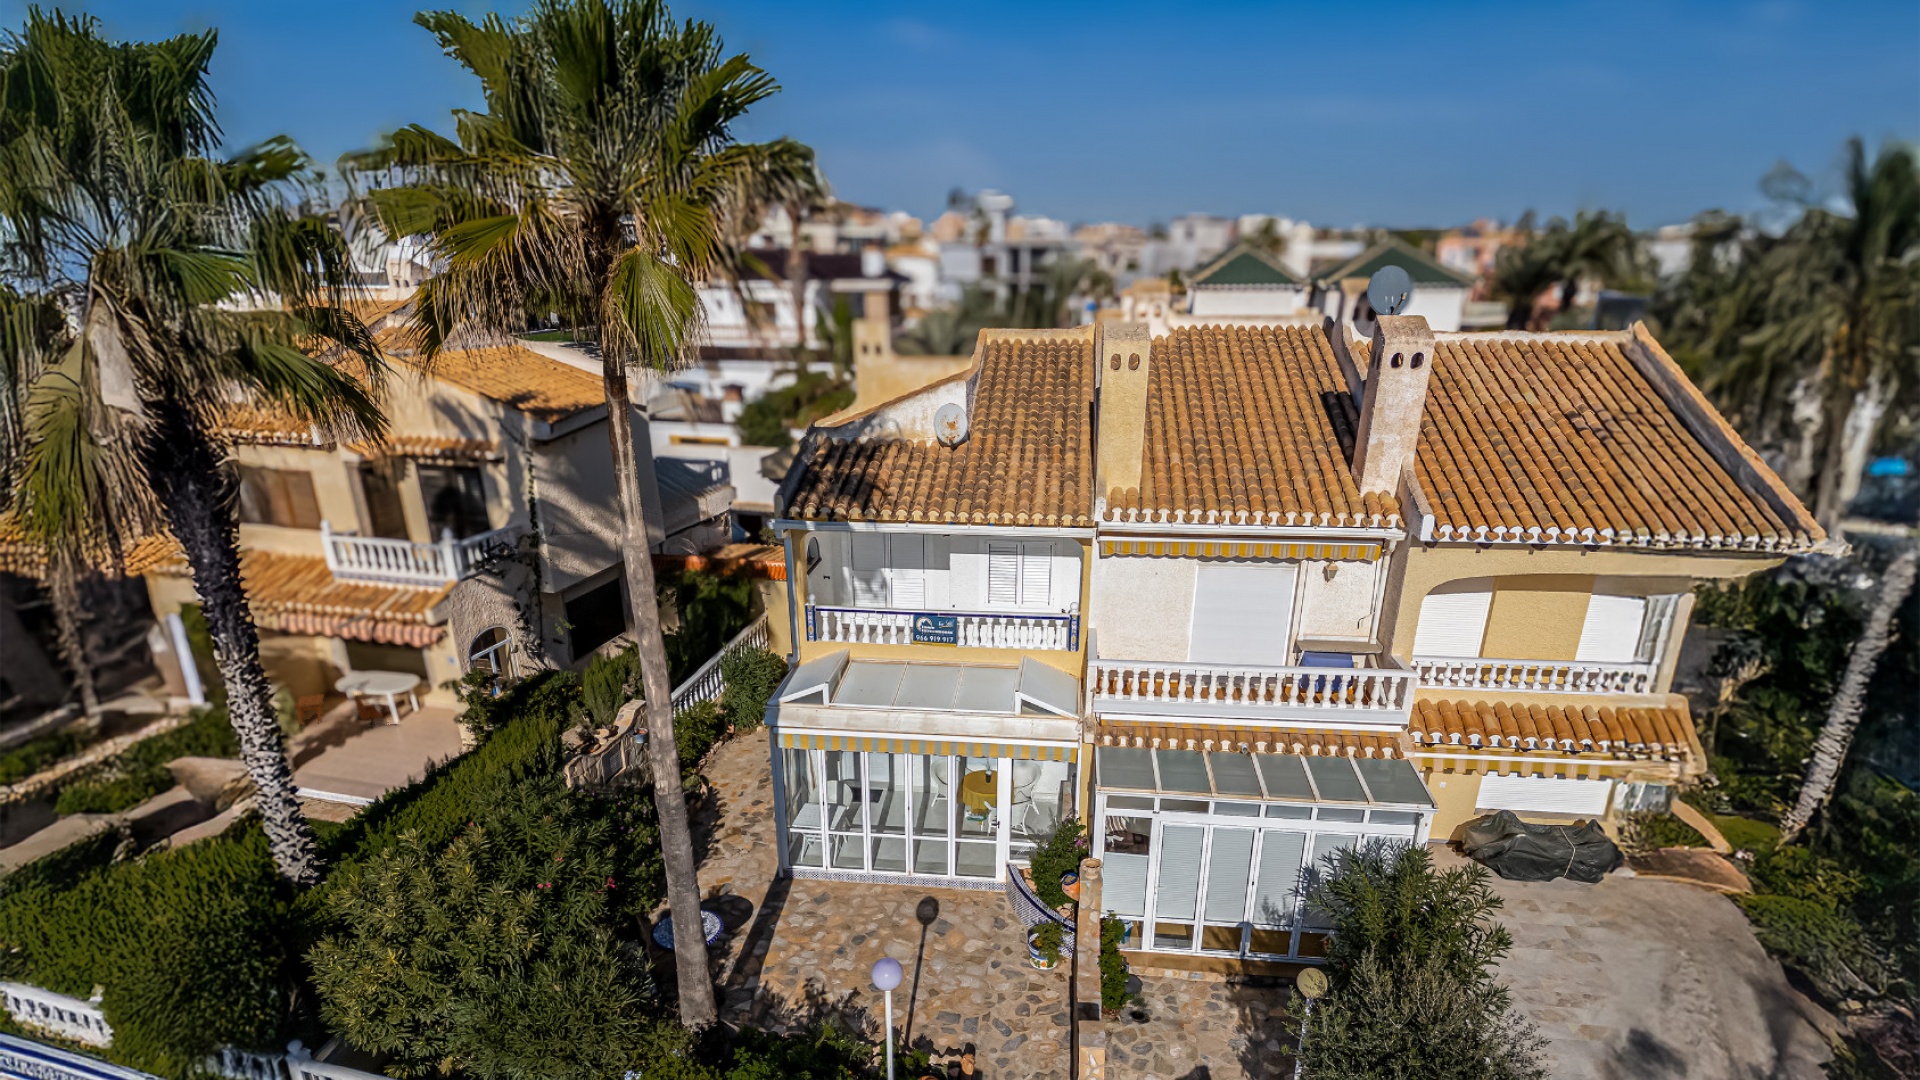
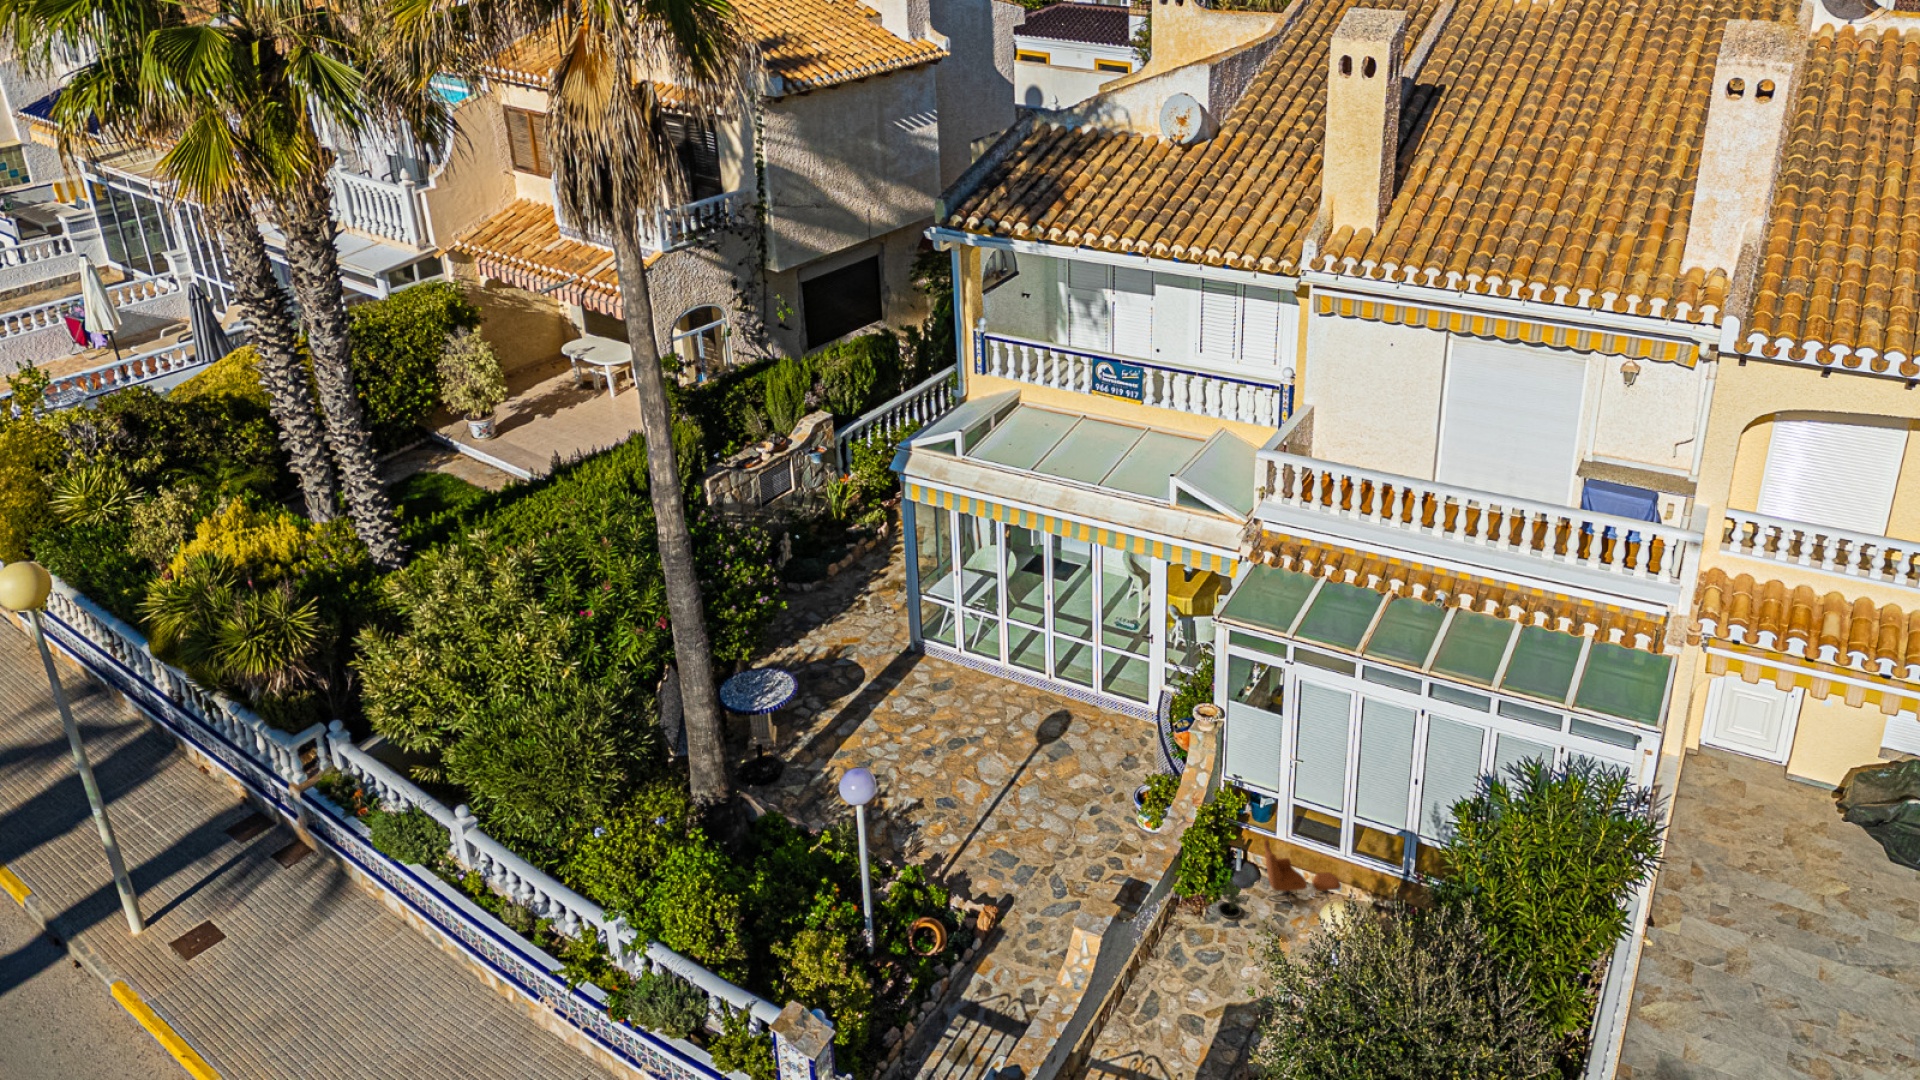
side table: present [295,694,324,725] -> none [520,359,554,391]
lounge chair: present [354,695,383,726] -> present [1264,840,1341,906]

